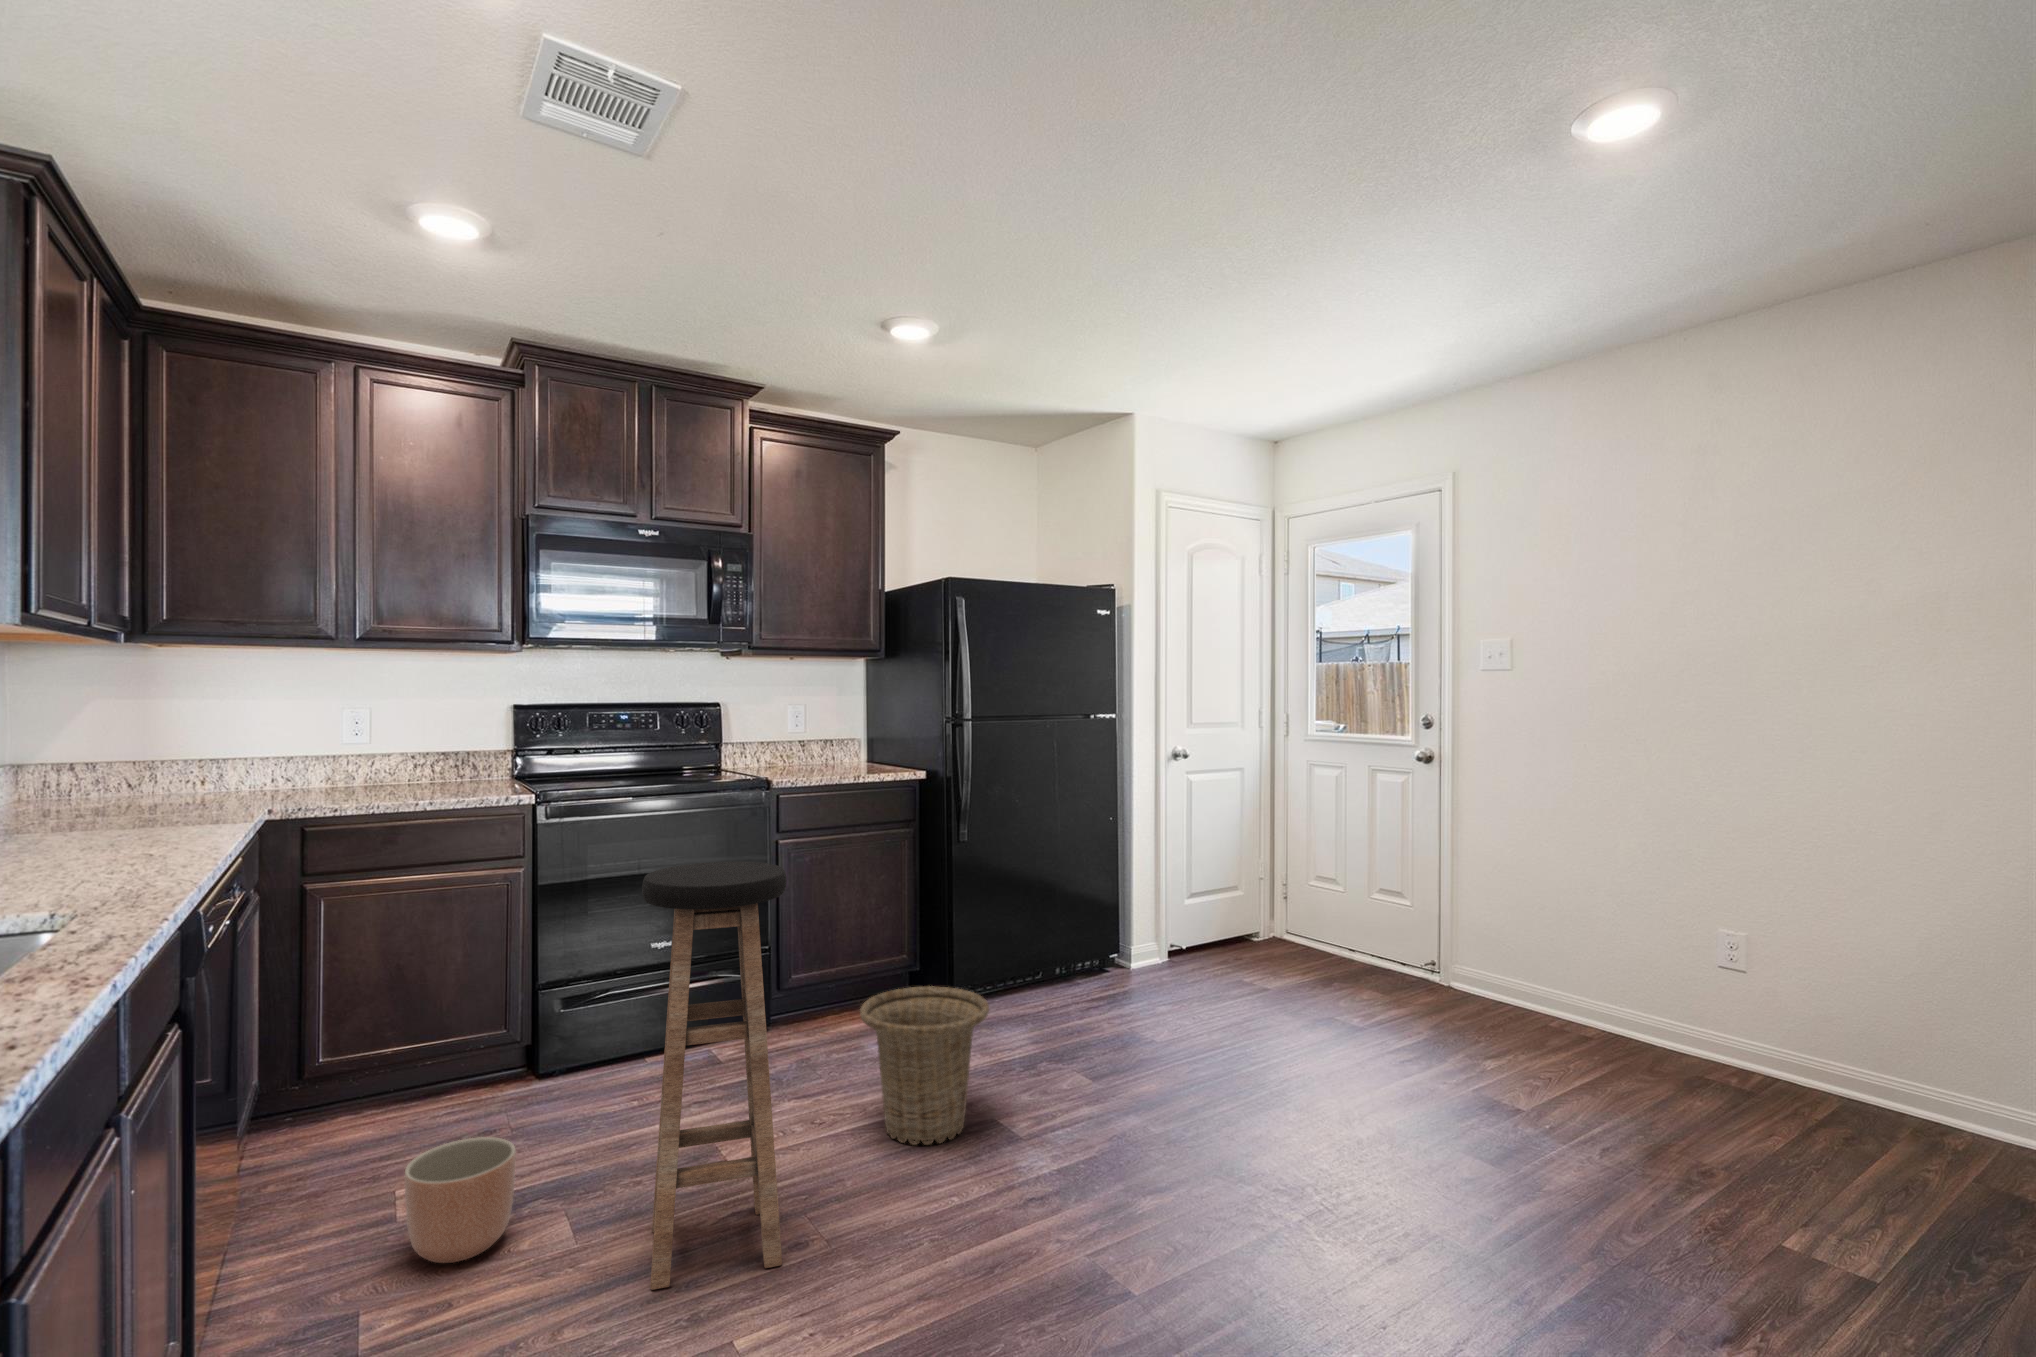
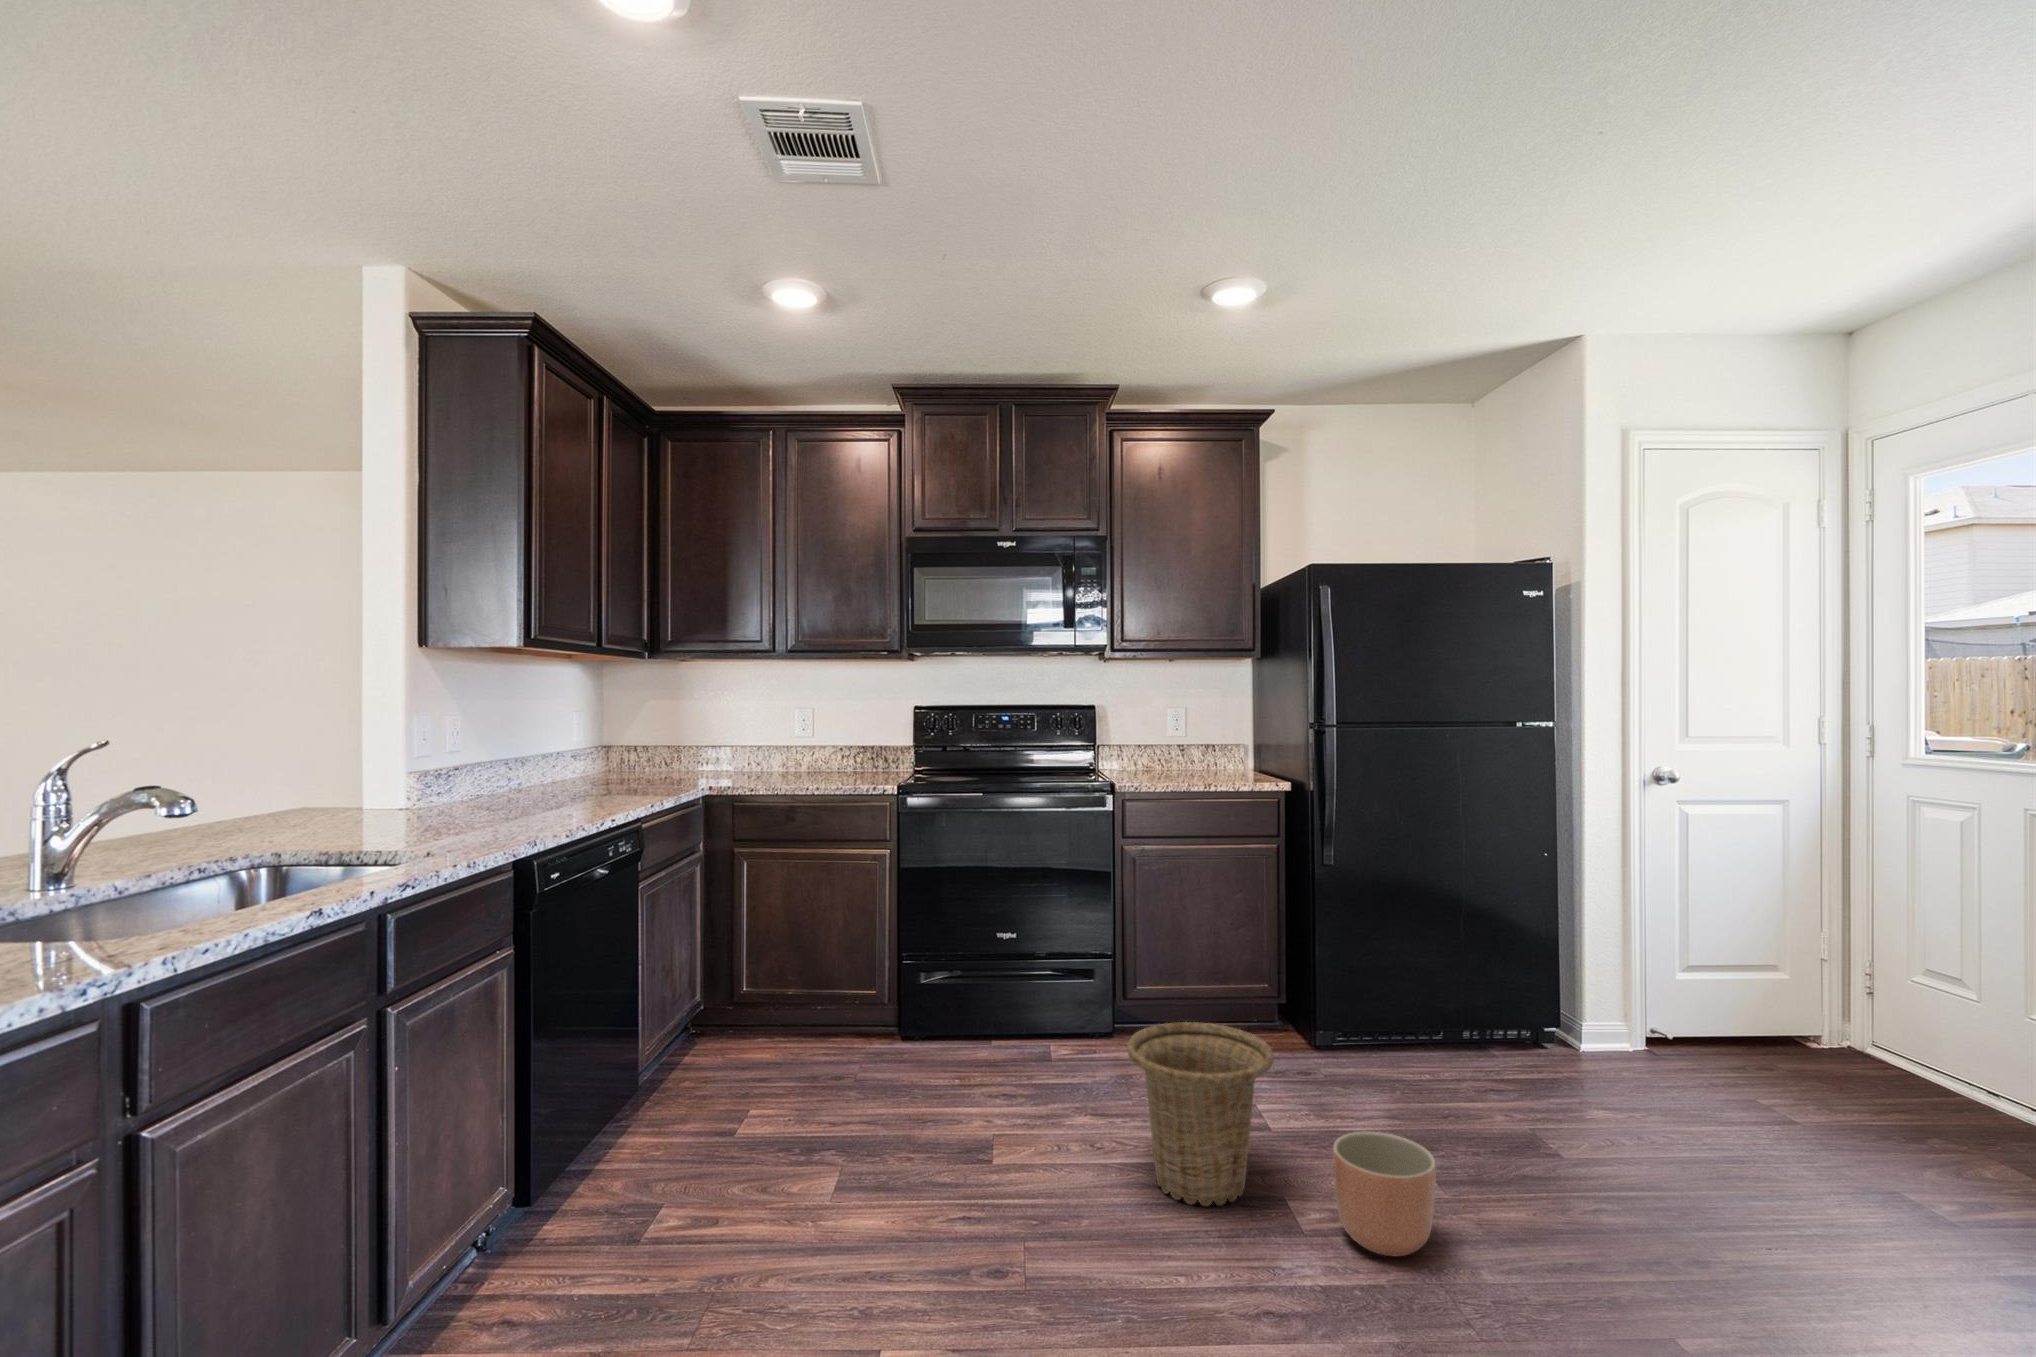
bar stool: present [642,861,787,1290] -> none [850,864,1000,1288]
planter: present [405,1137,516,1263] -> present [1333,1132,1436,1256]

